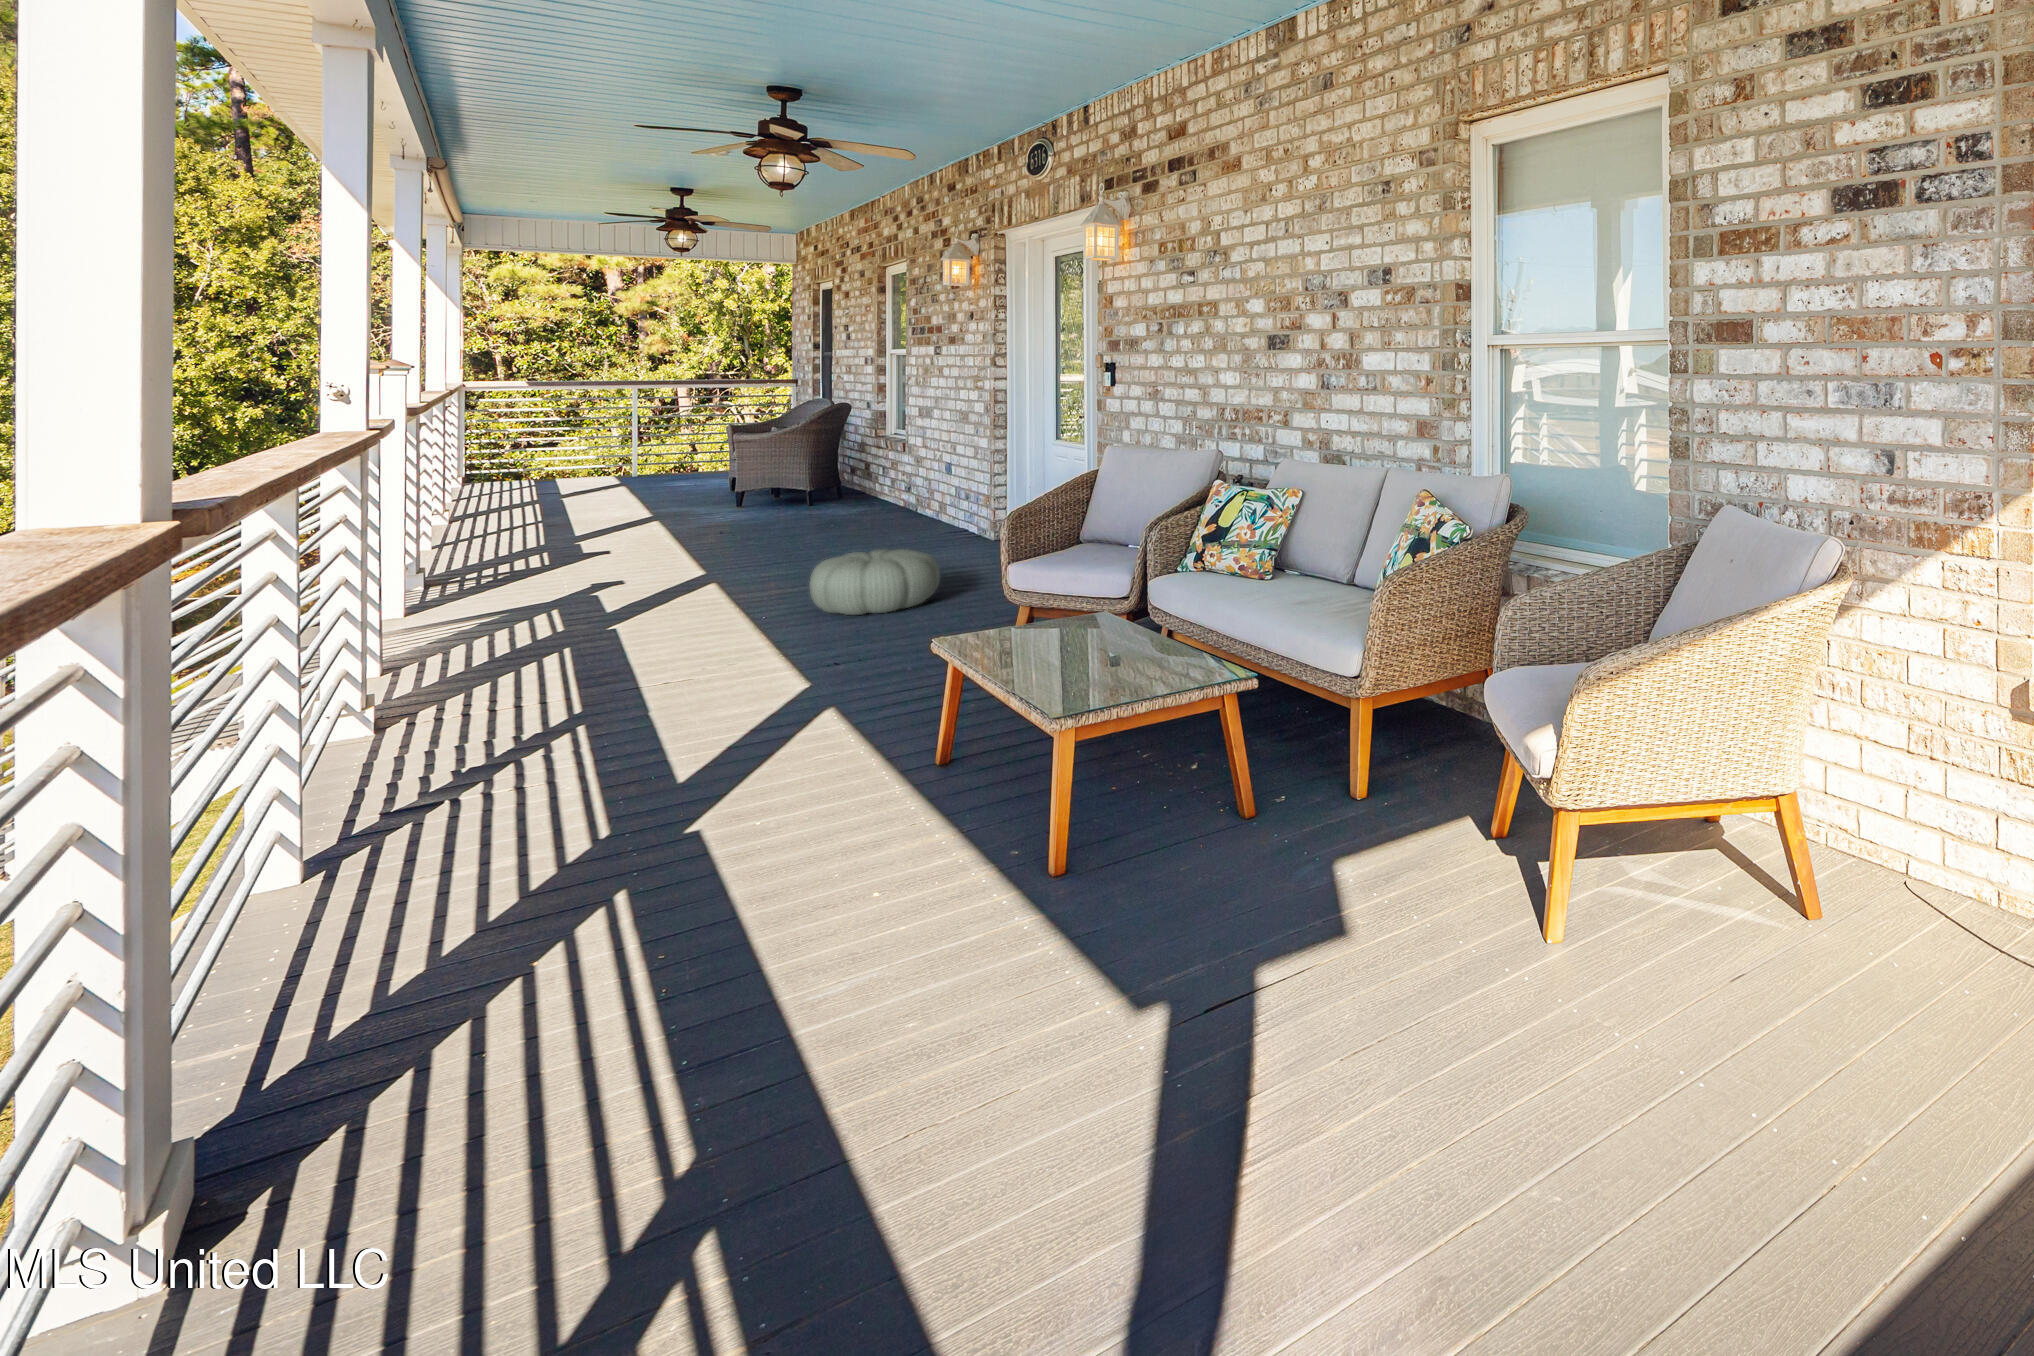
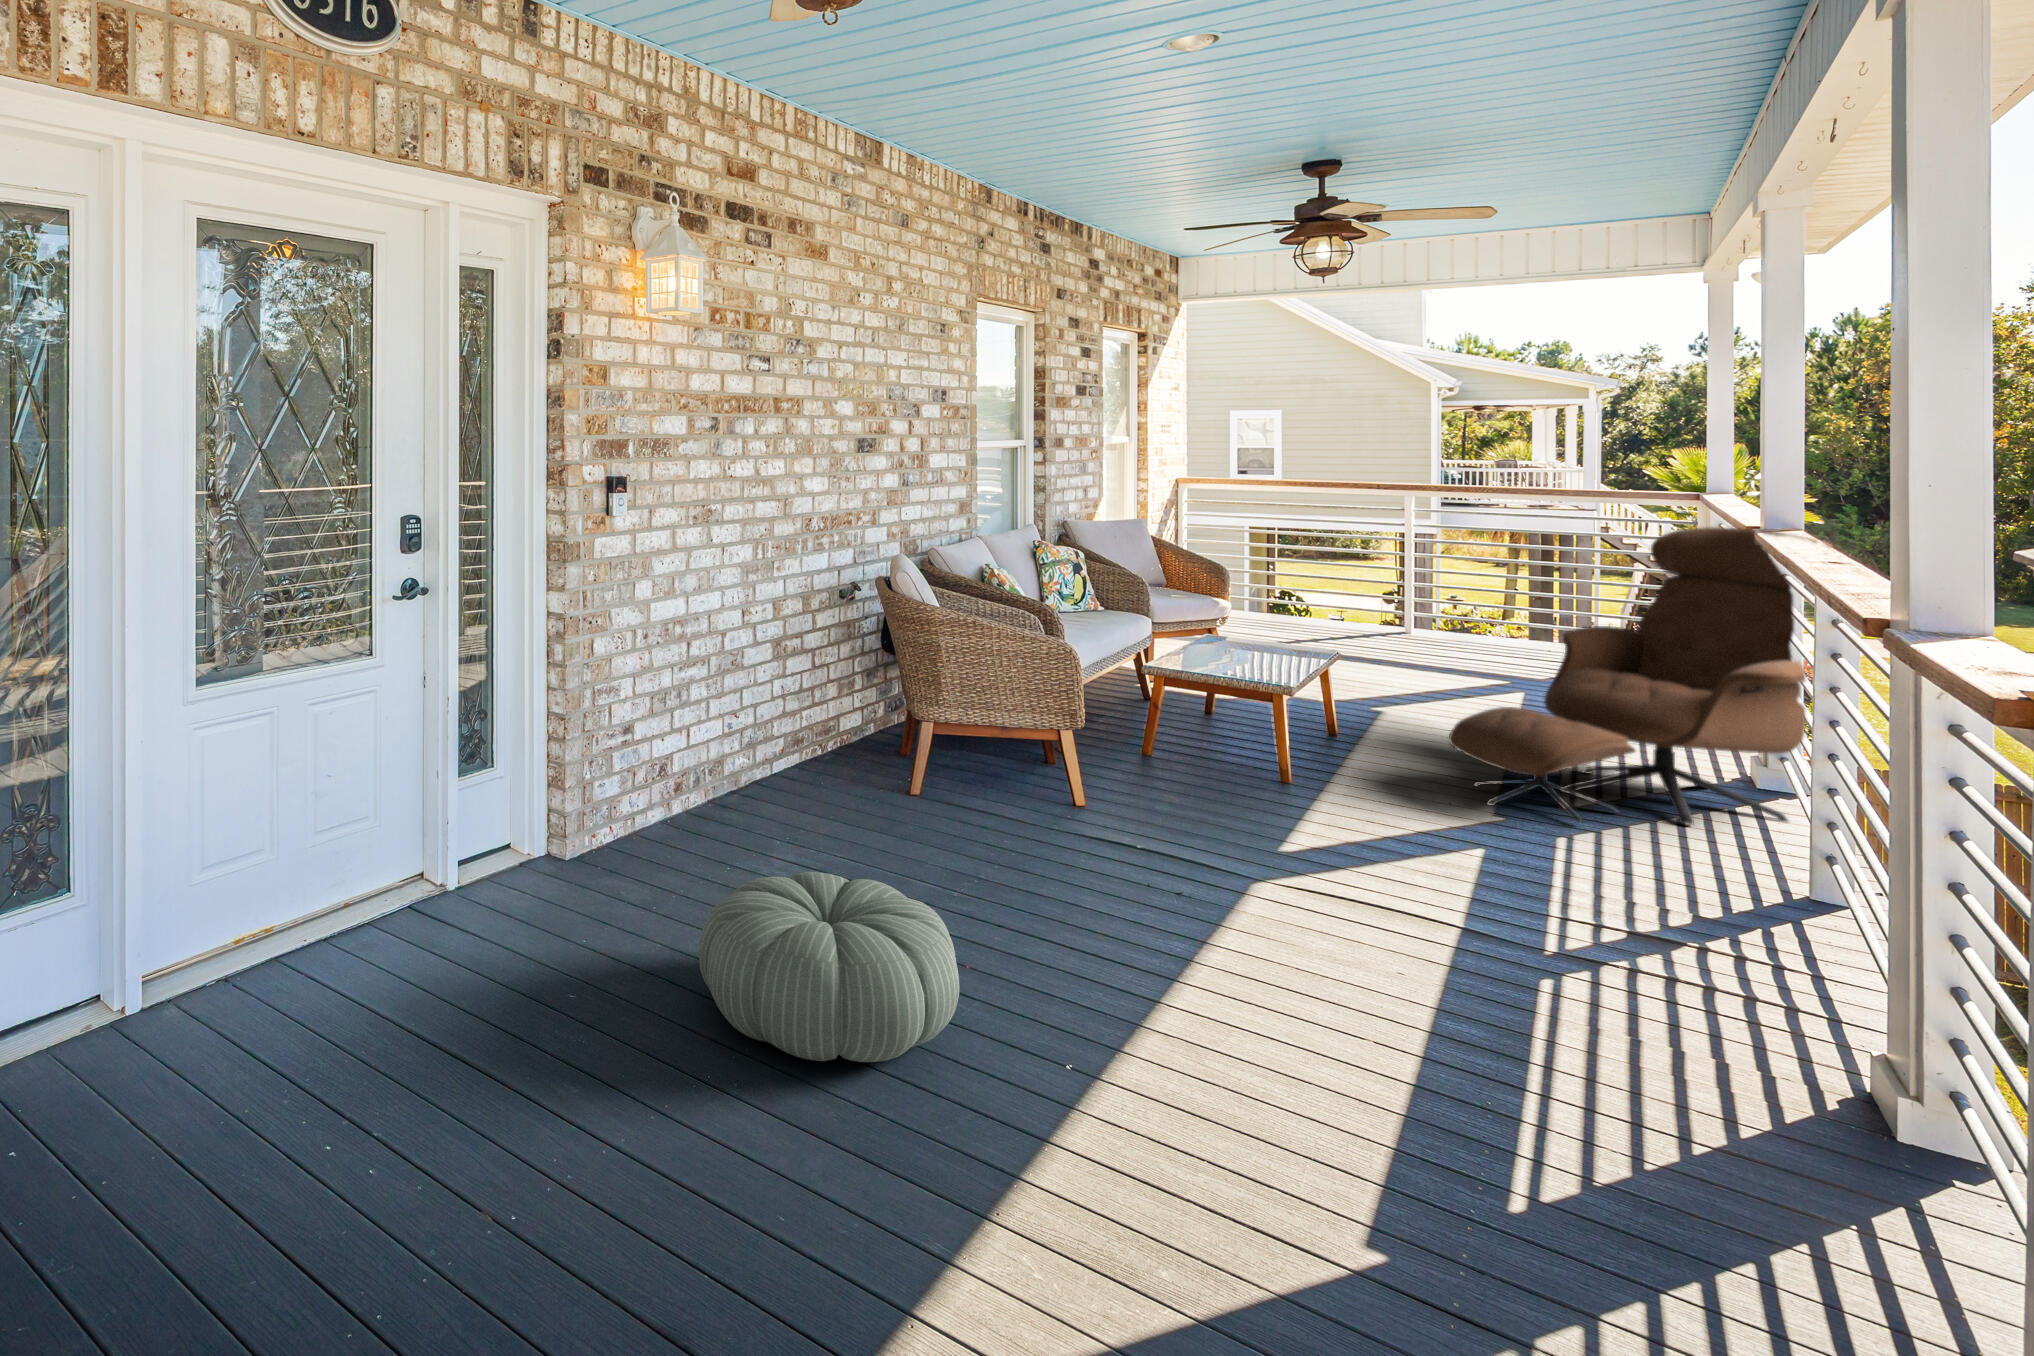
lounge chair: none [120,505,781,1048] -> present [1449,527,1832,825]

